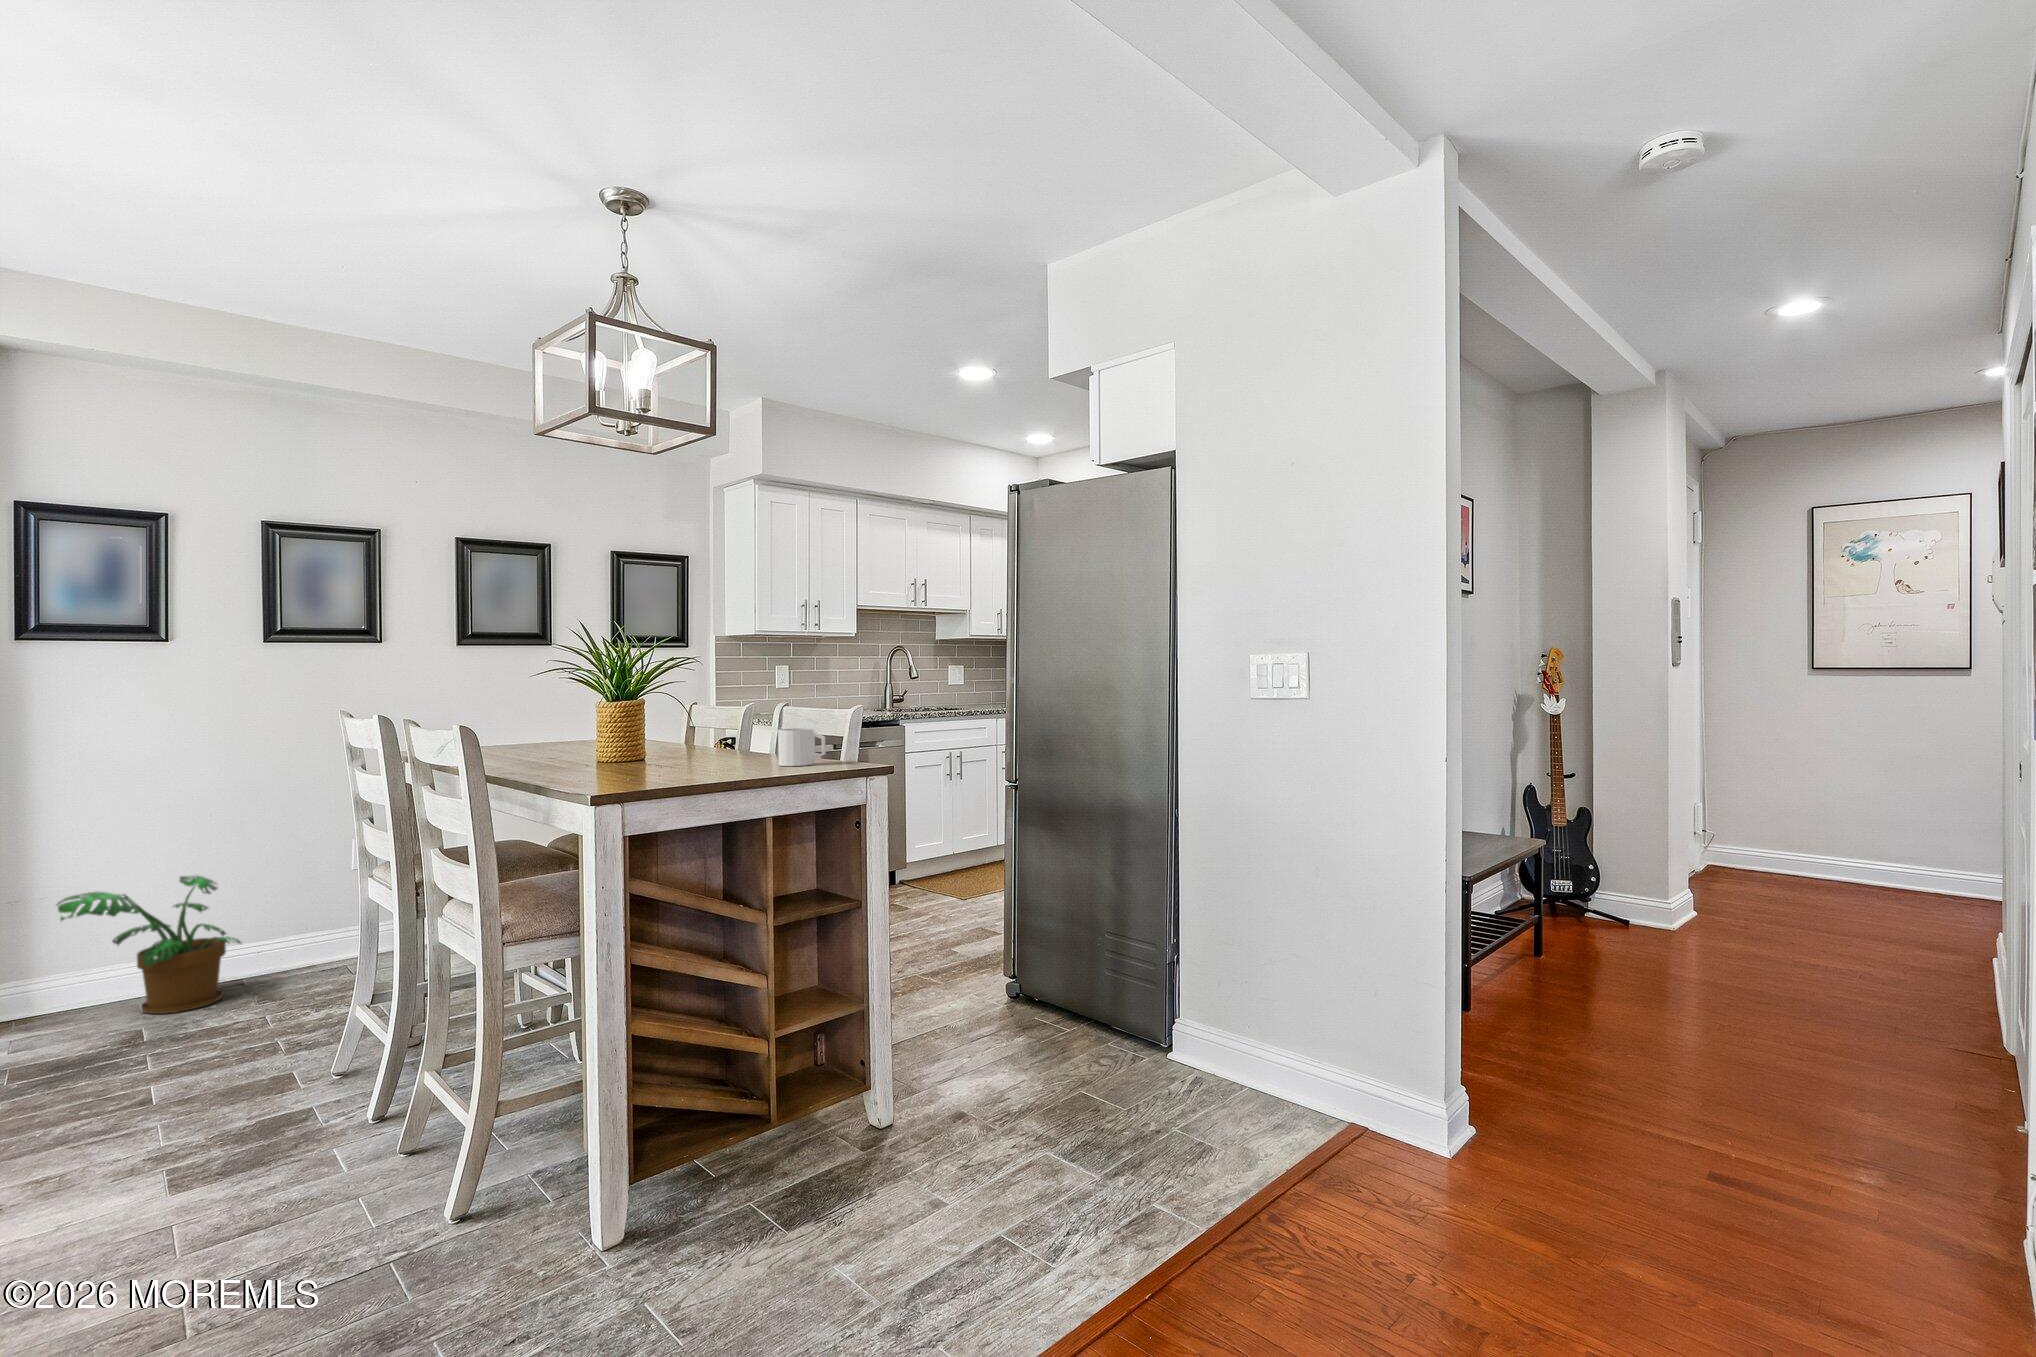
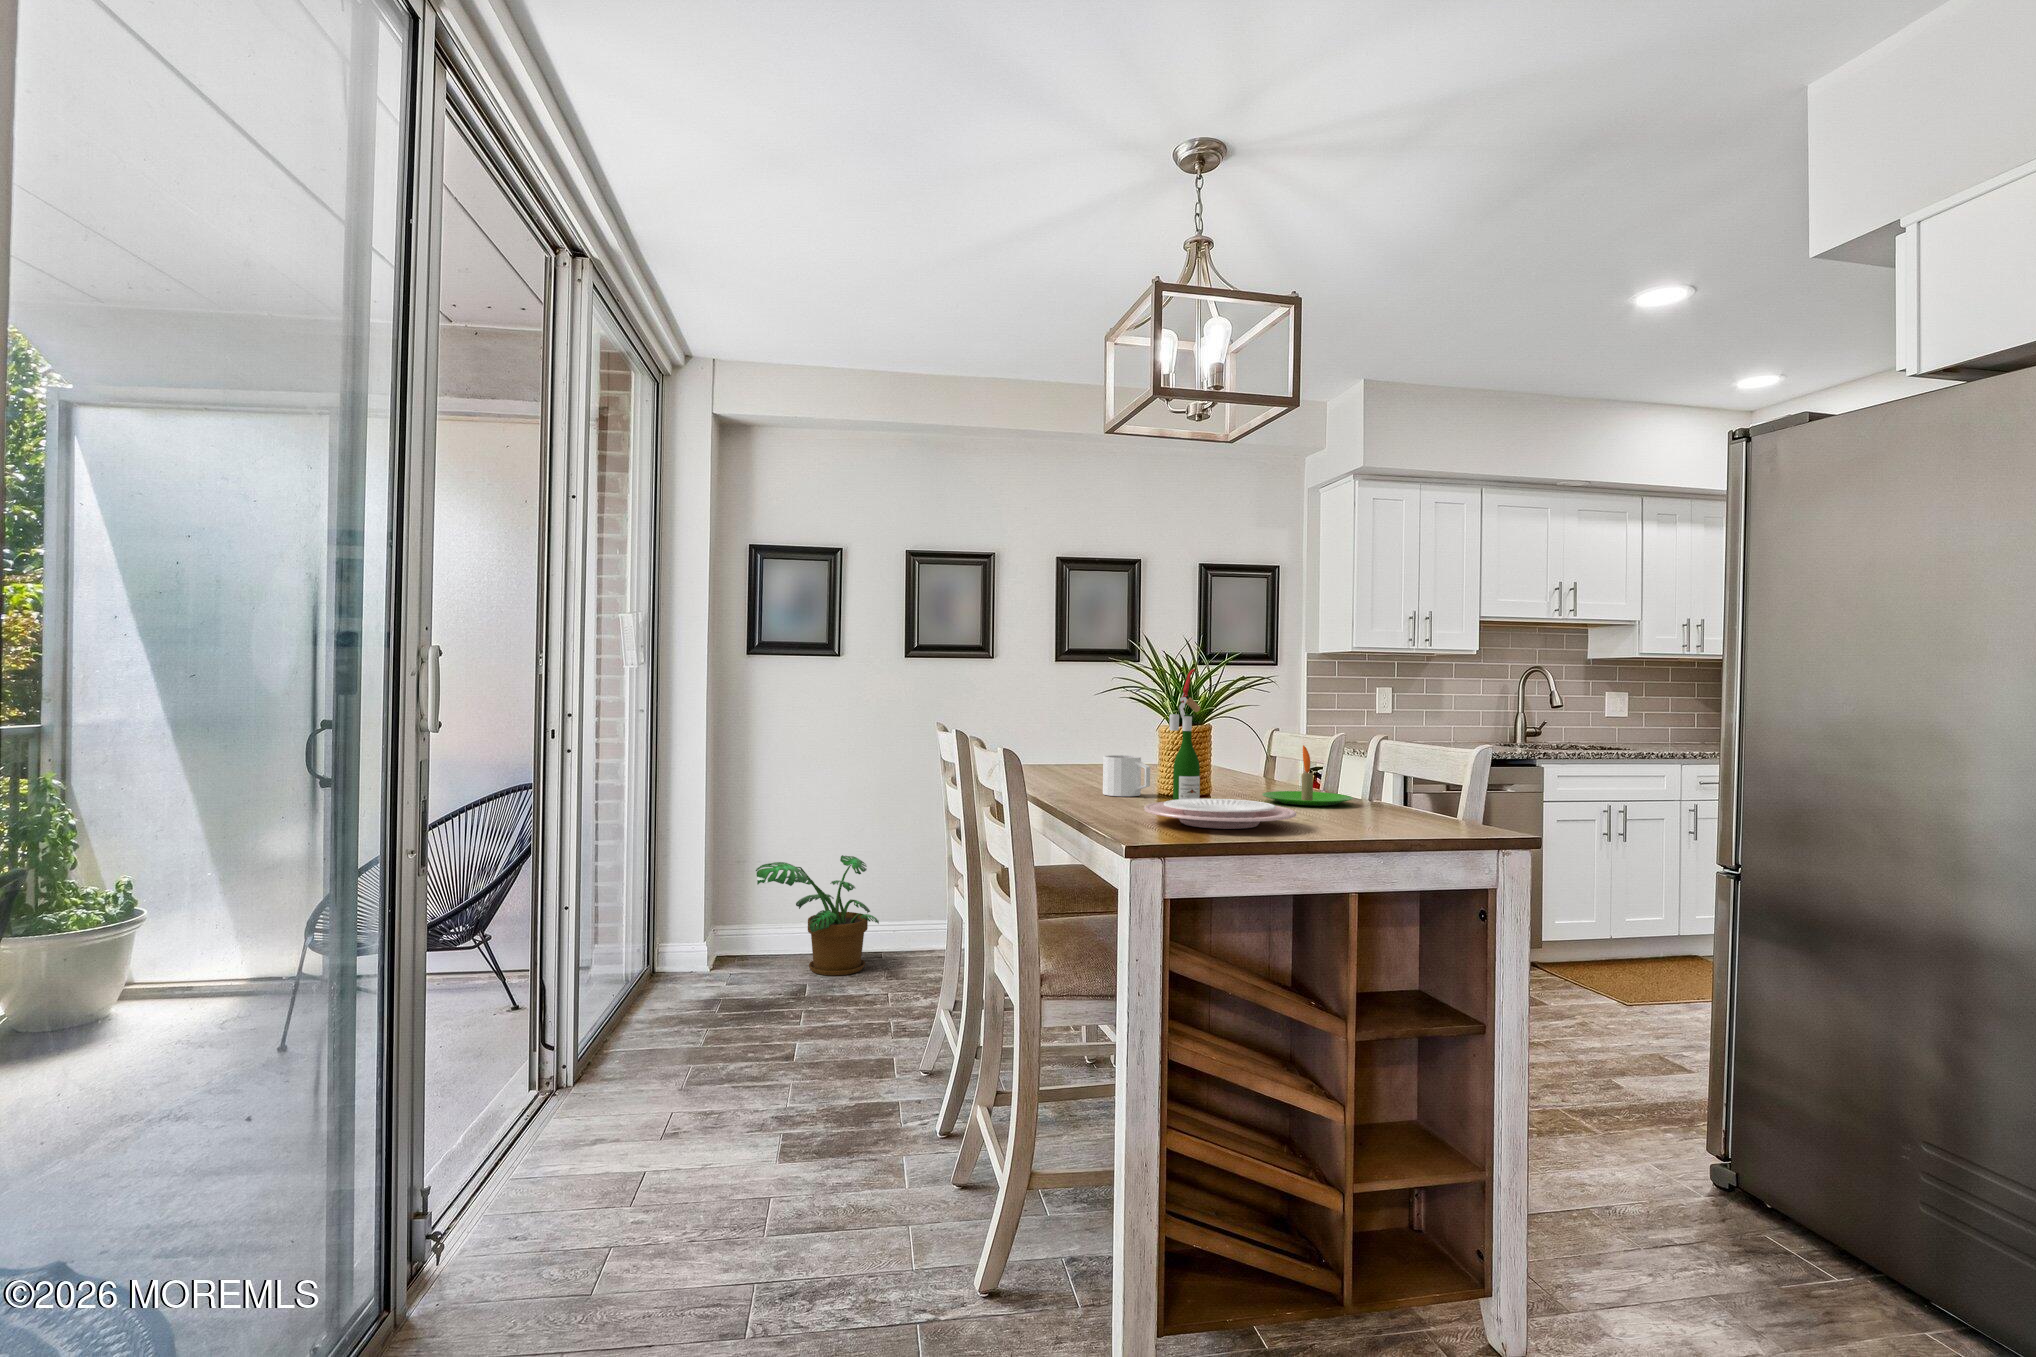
wine bottle: none [608,652,646,767] -> present [1169,669,1200,800]
candle: none [691,712,766,761] -> present [1262,745,1353,806]
mug: present [778,728,826,766] -> present [1103,755,1150,796]
plate: none [596,757,726,780] -> present [1144,799,1296,829]

